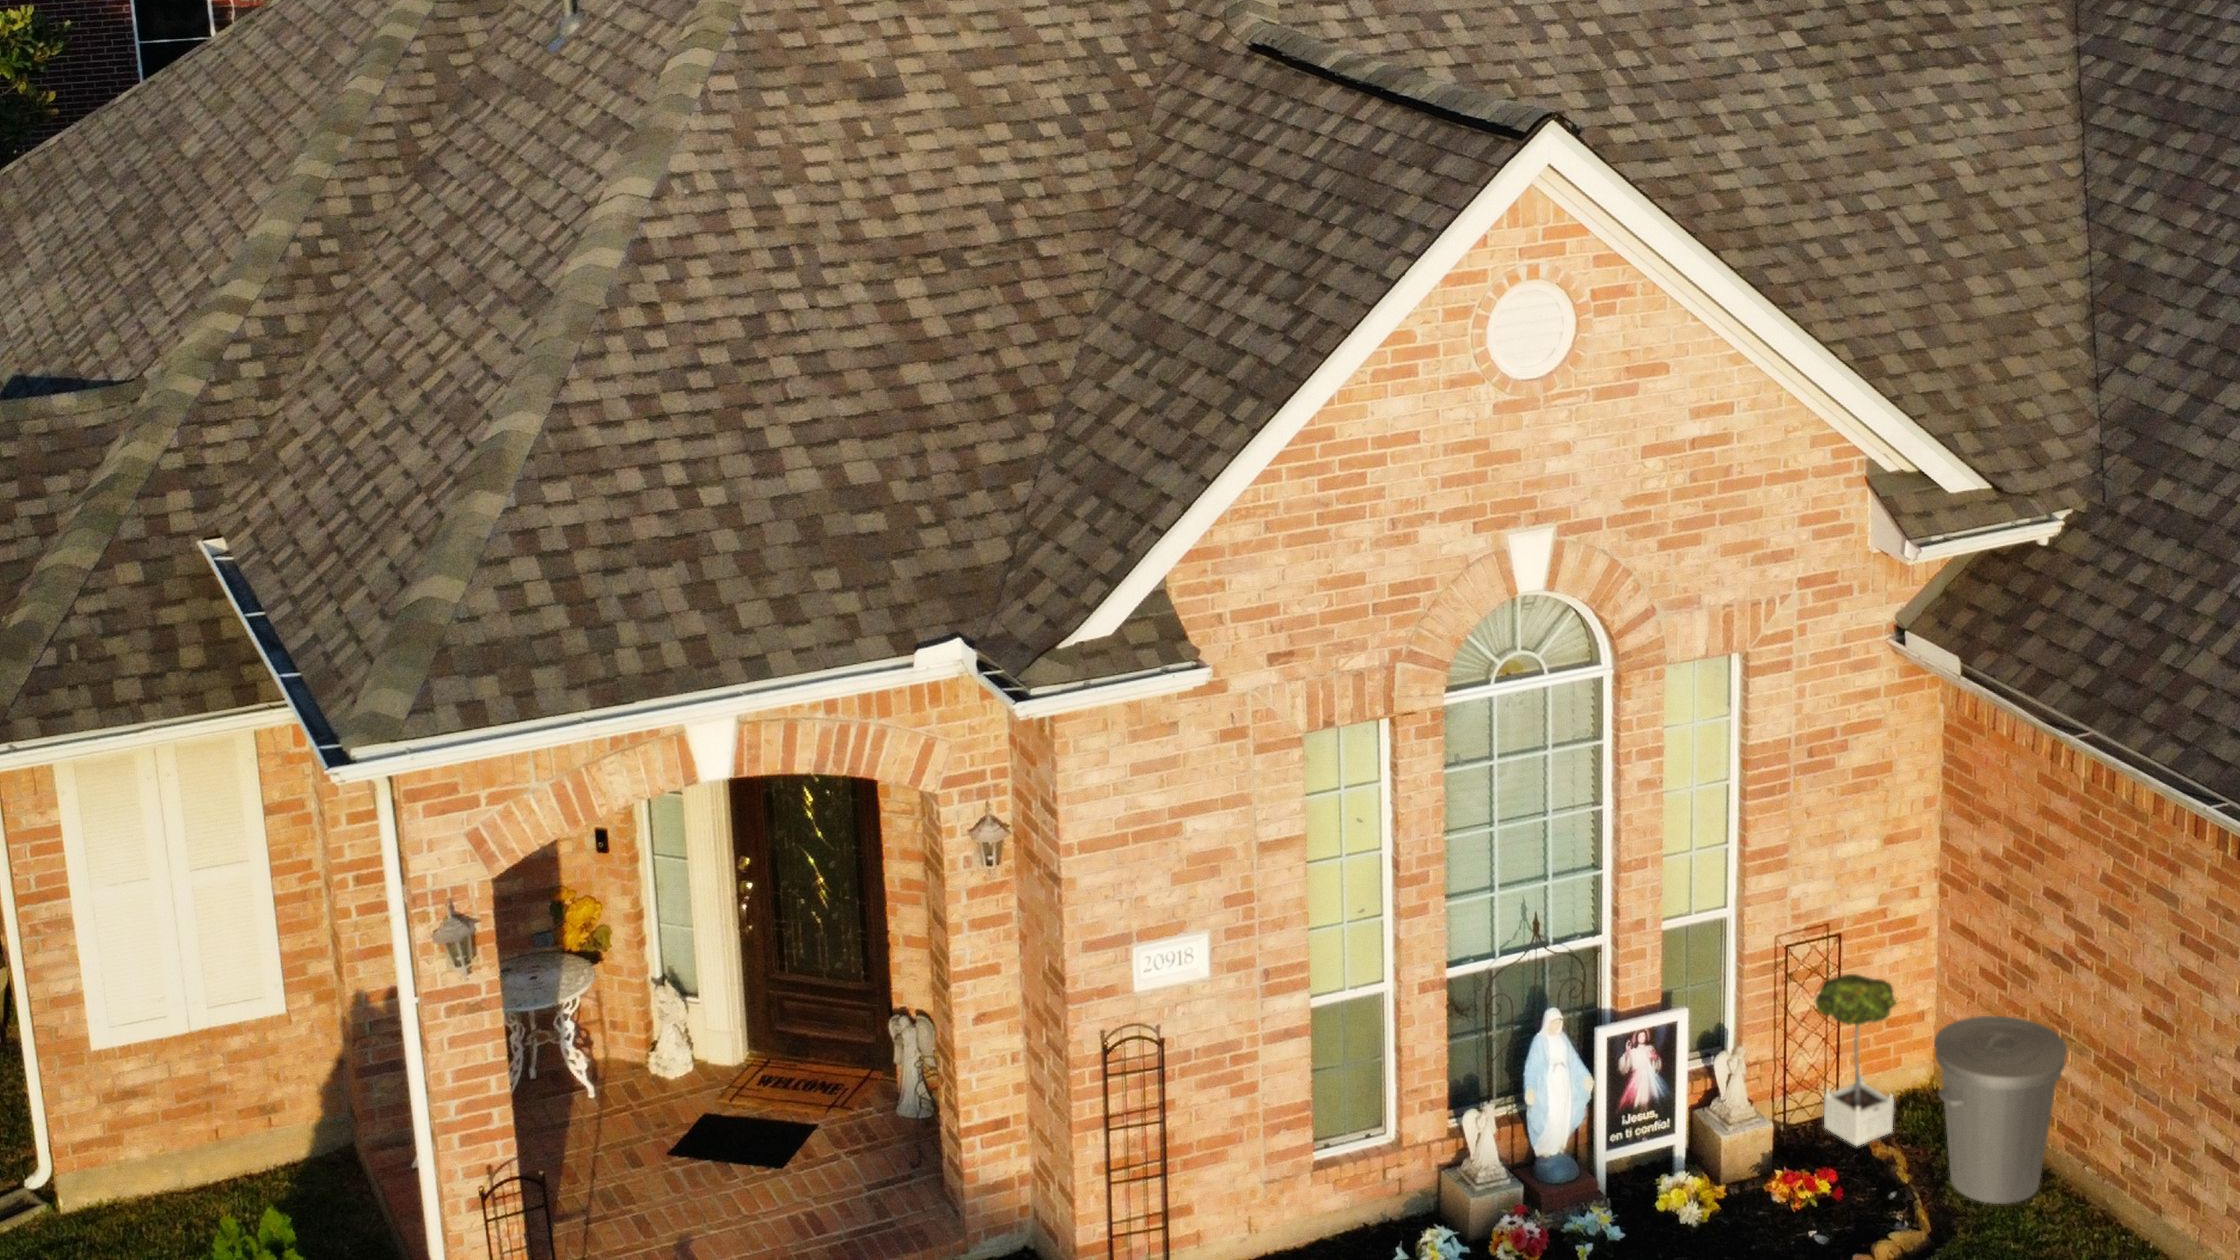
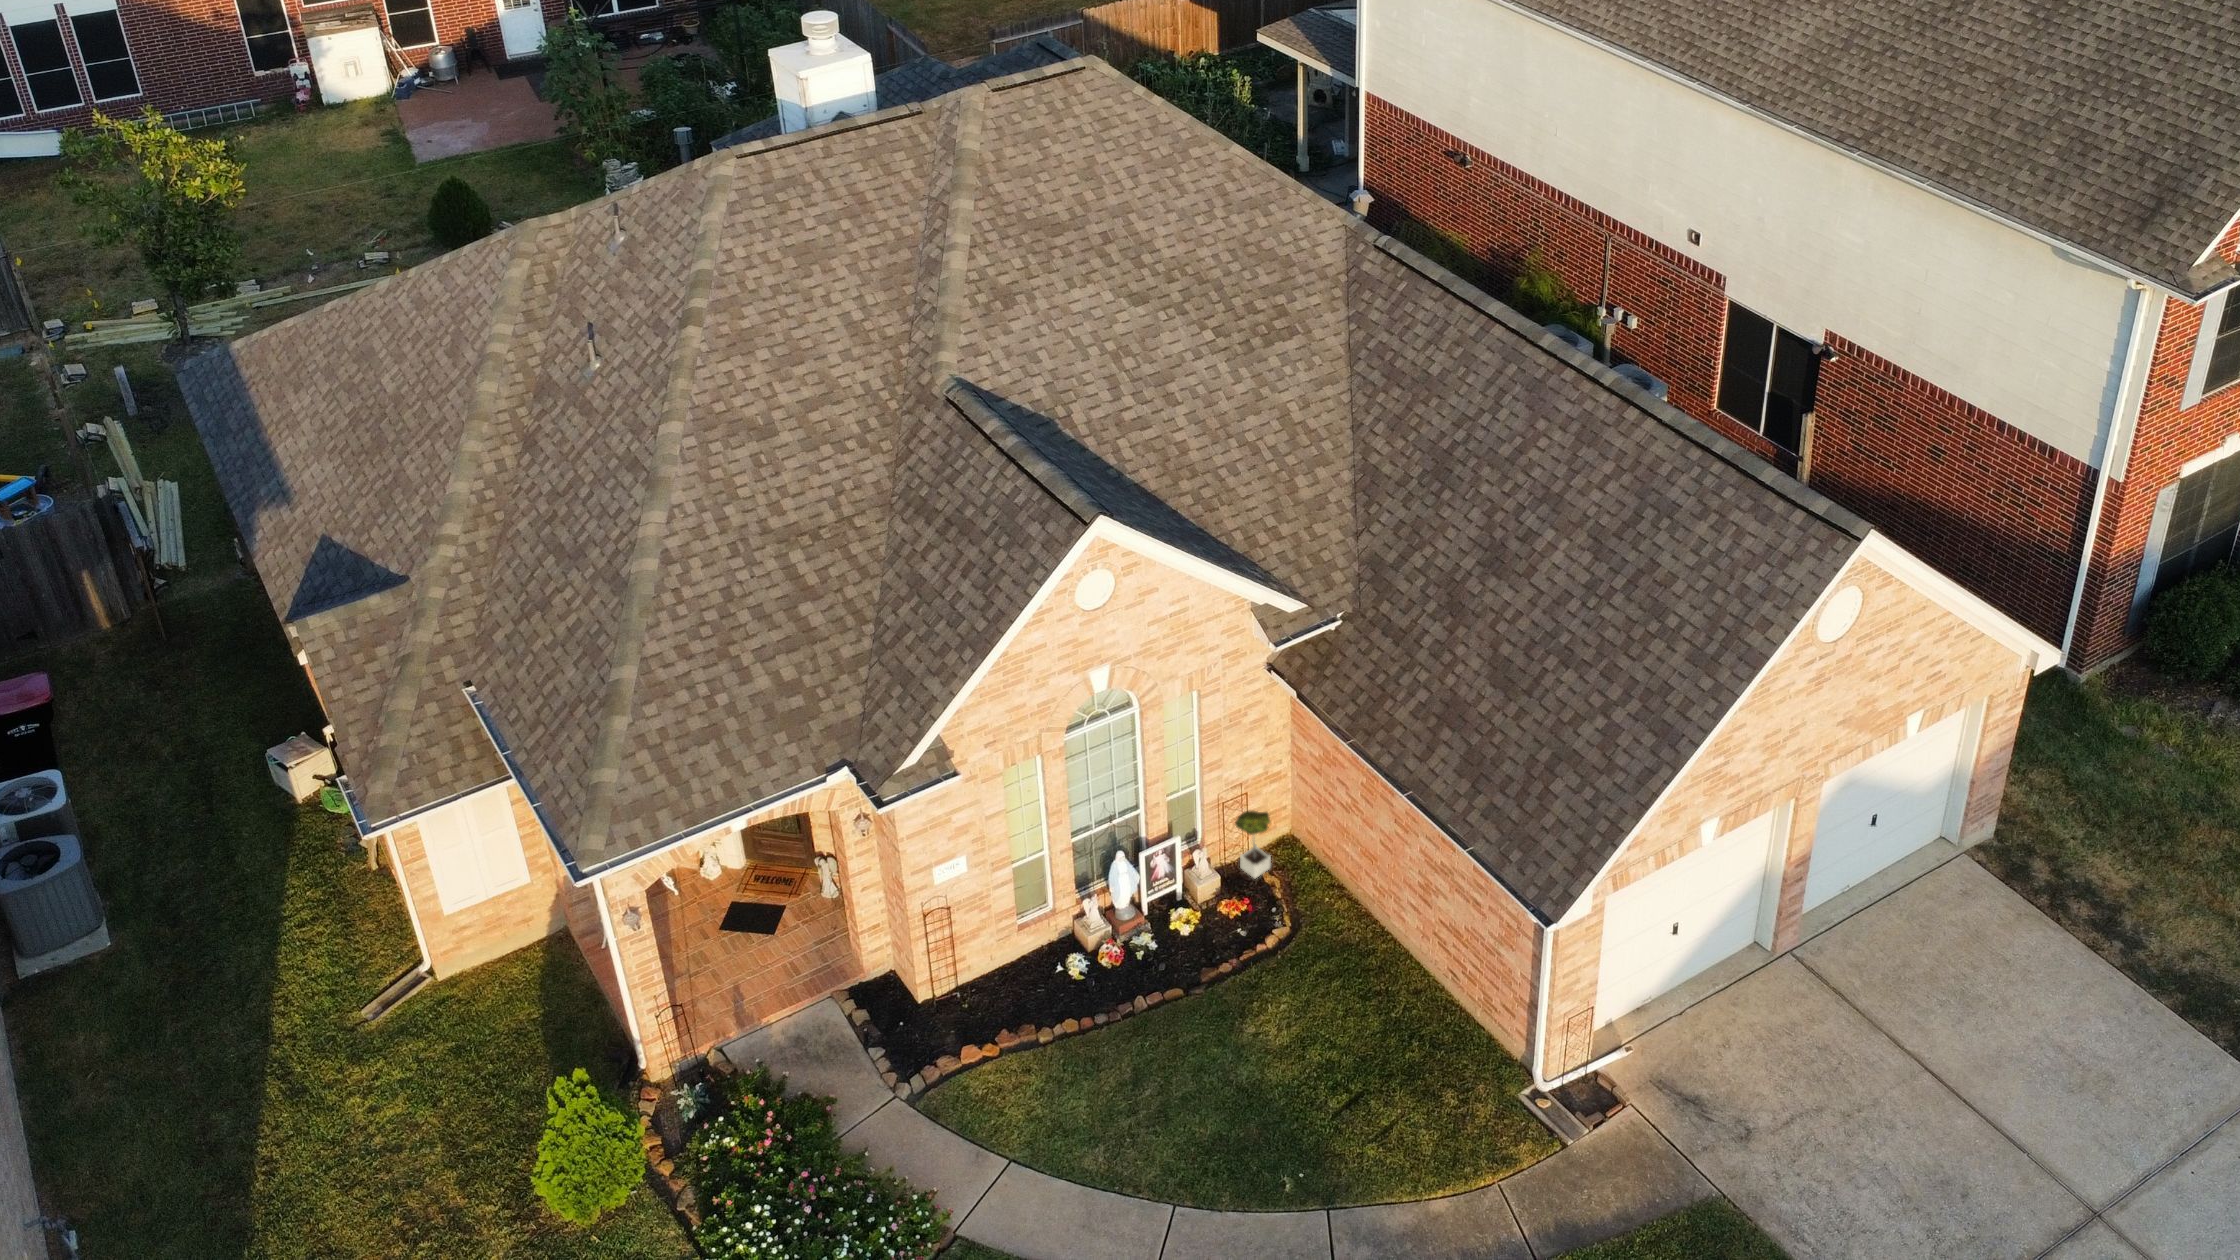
trash can: present [1934,1016,2067,1204] -> none [1288,827,1346,910]

